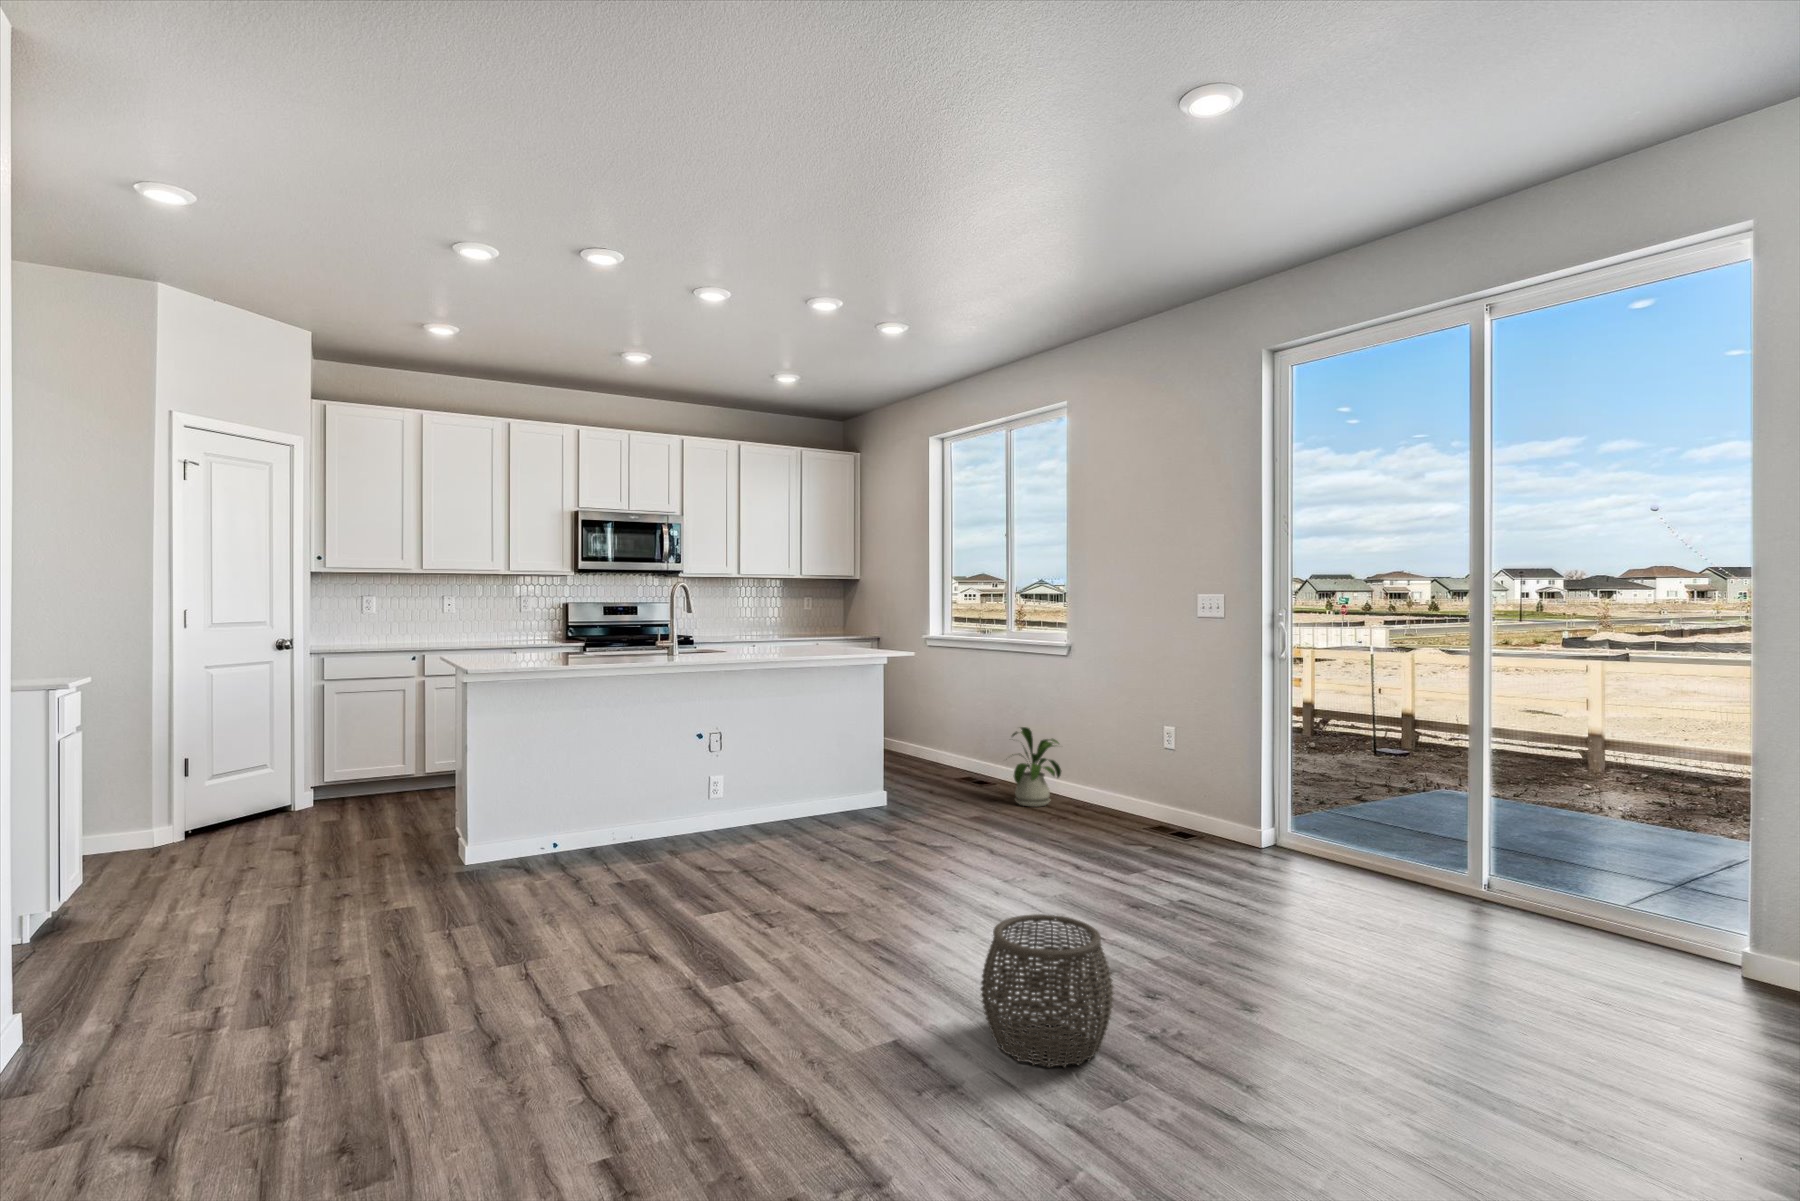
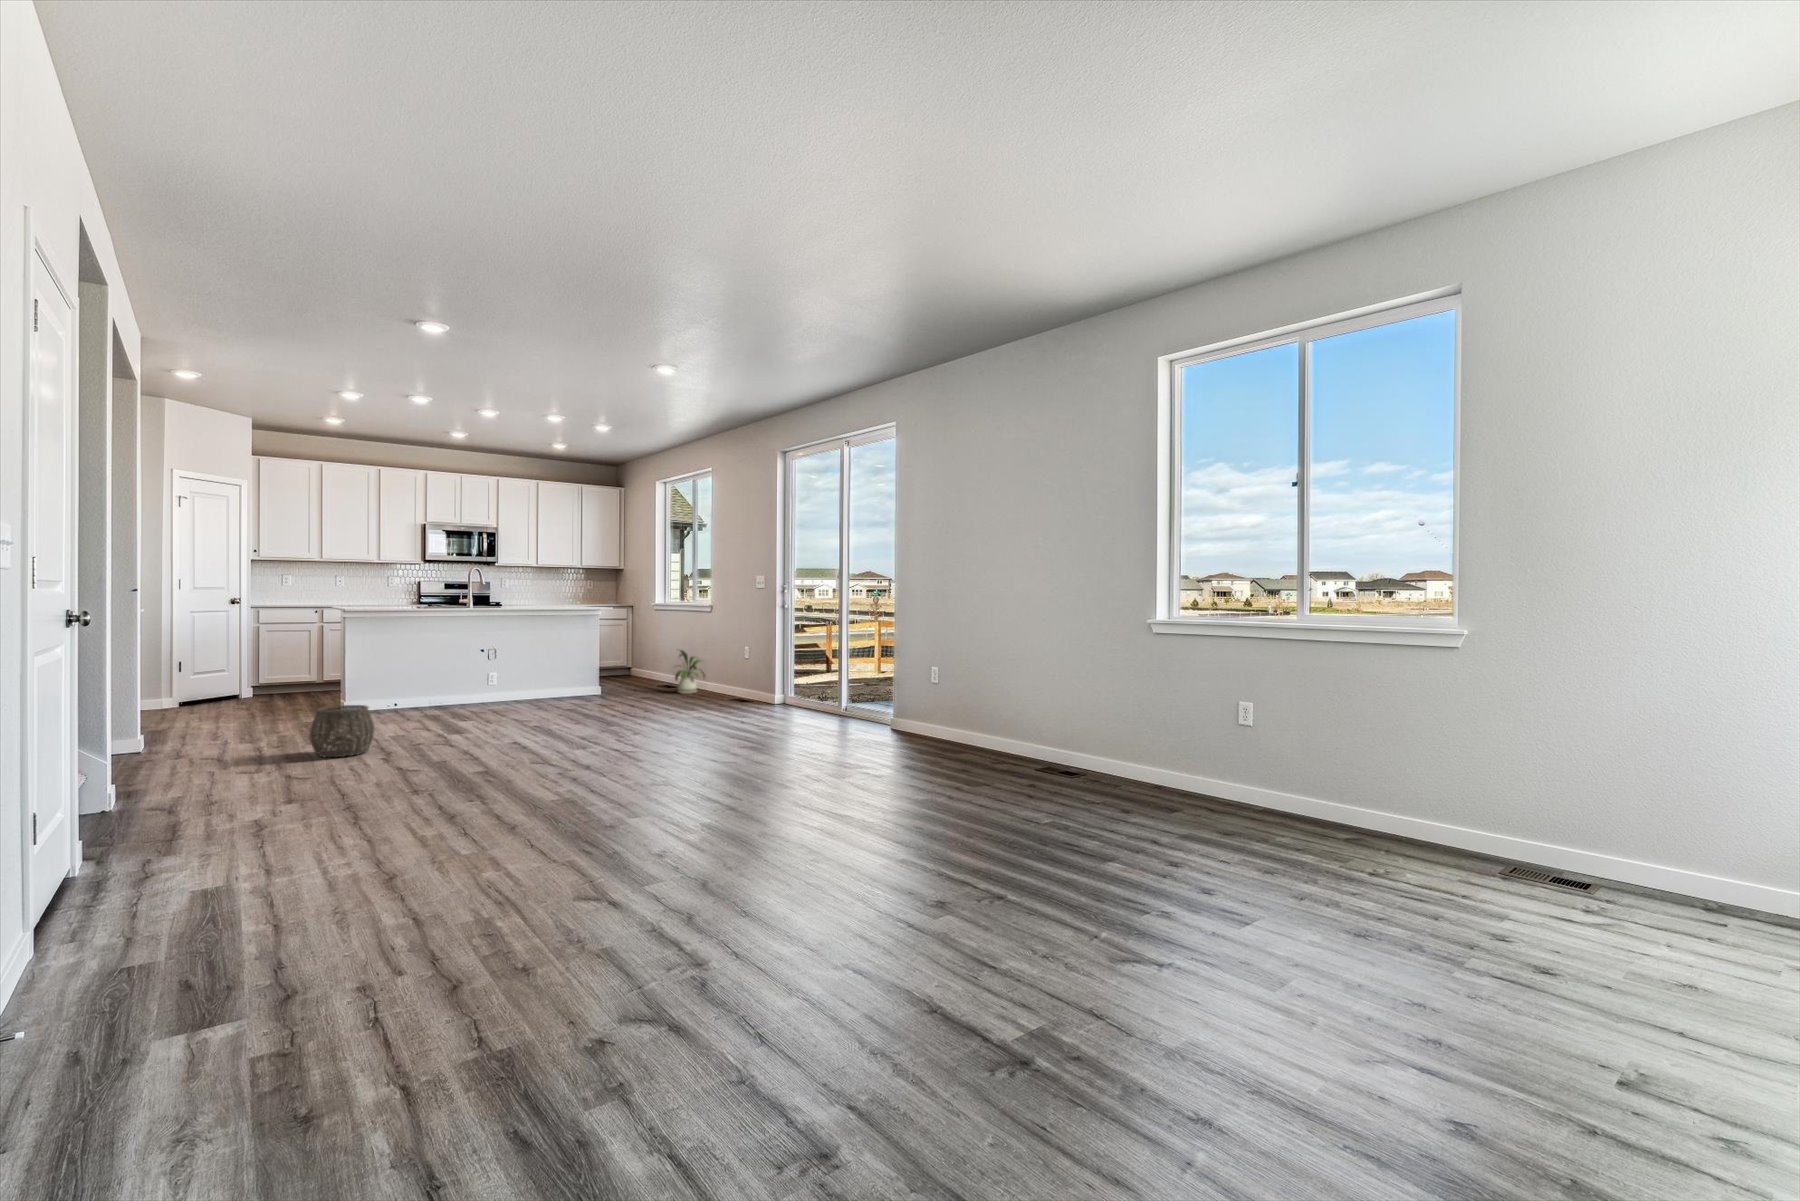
woven basket: present [980,914,1114,1068] -> present [310,705,374,757]

